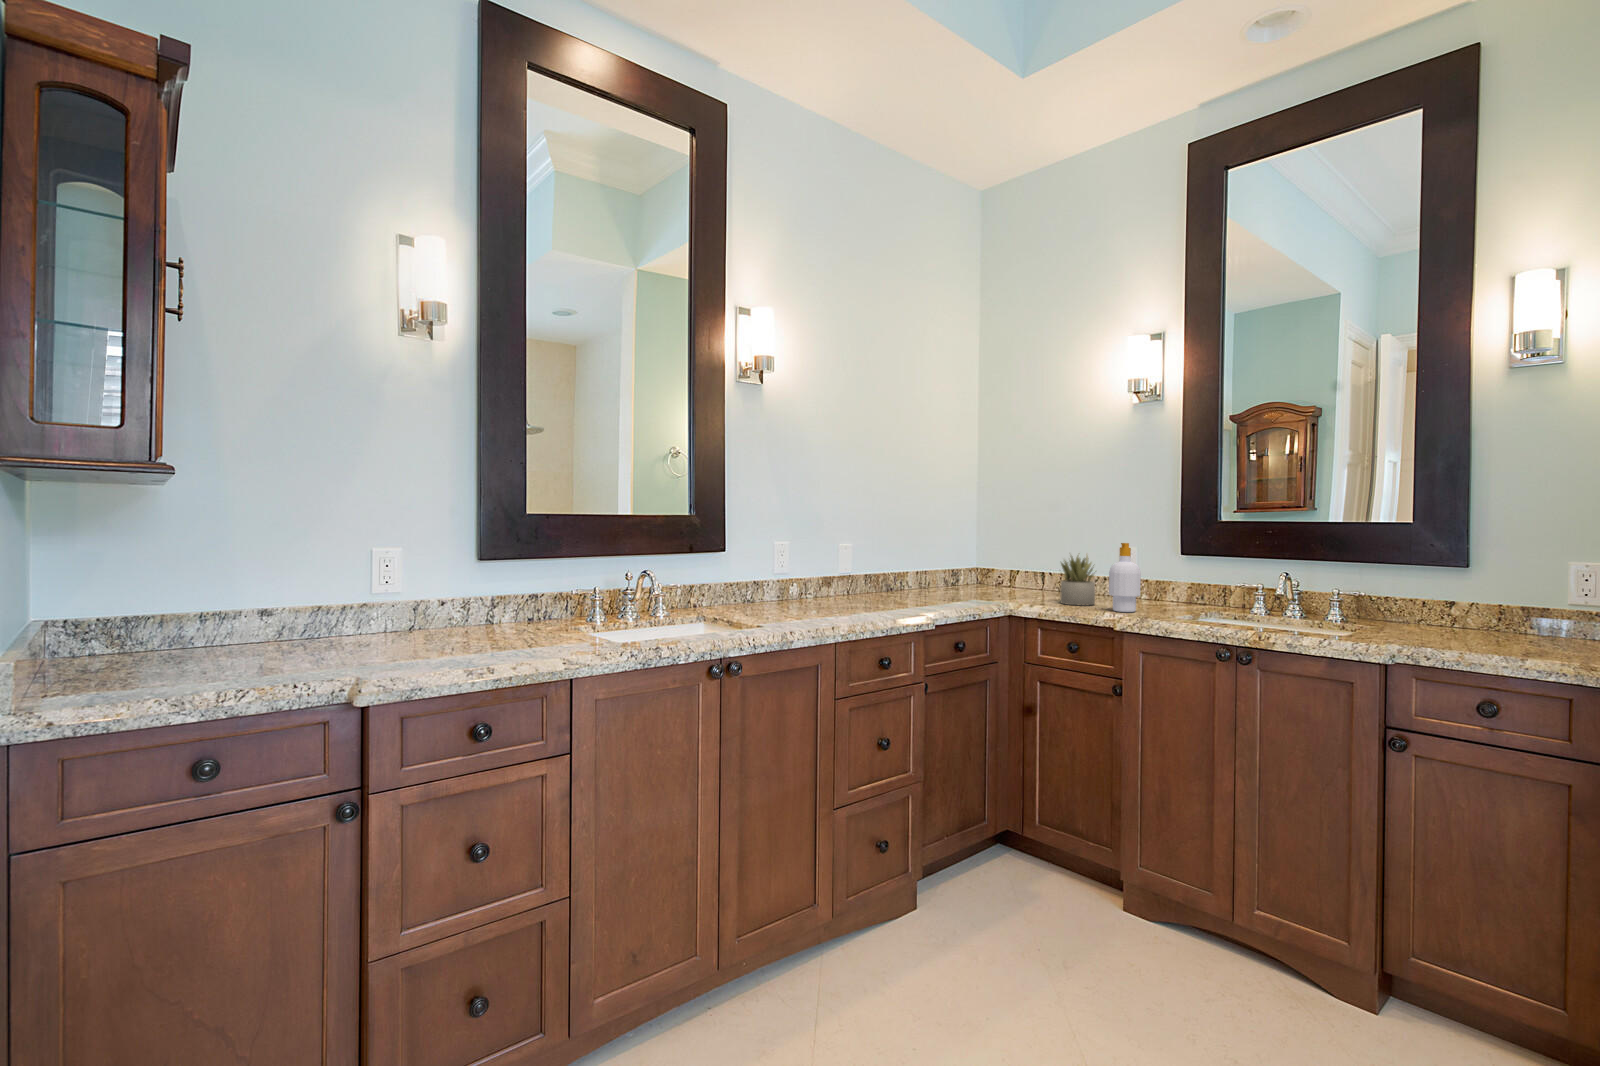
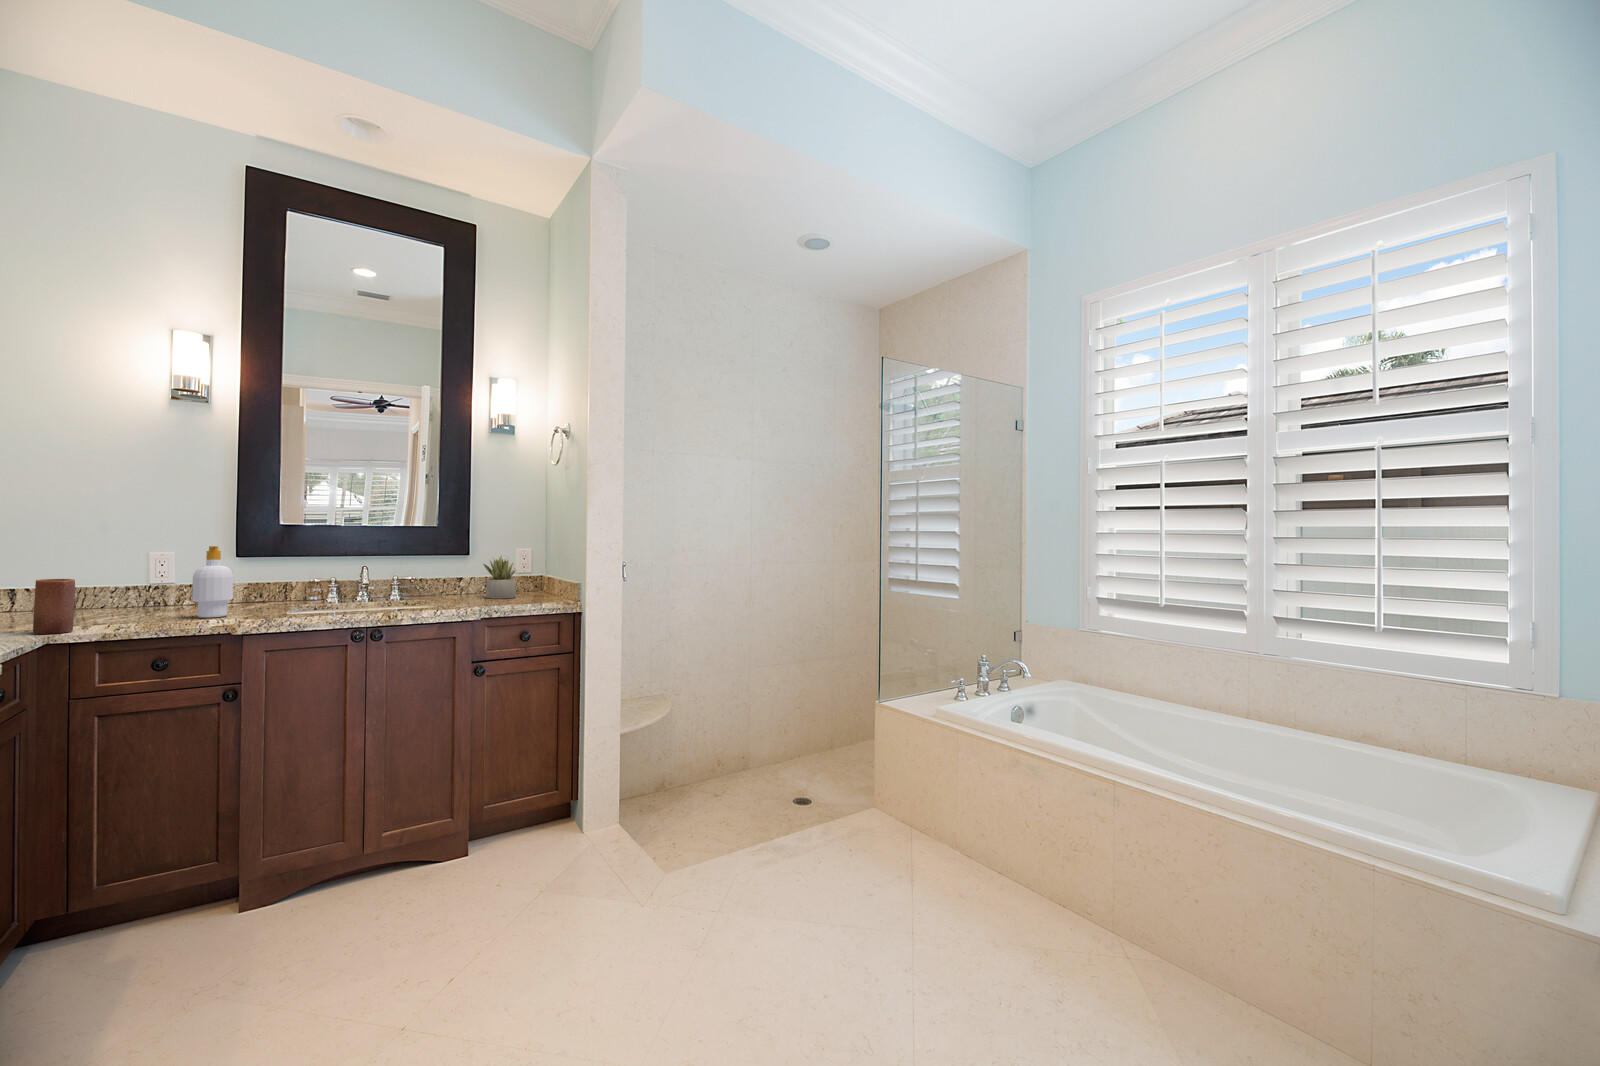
succulent plant: present [1060,554,1096,606] -> present [483,555,516,599]
candle: none [999,565,1021,608] -> present [33,579,75,634]

